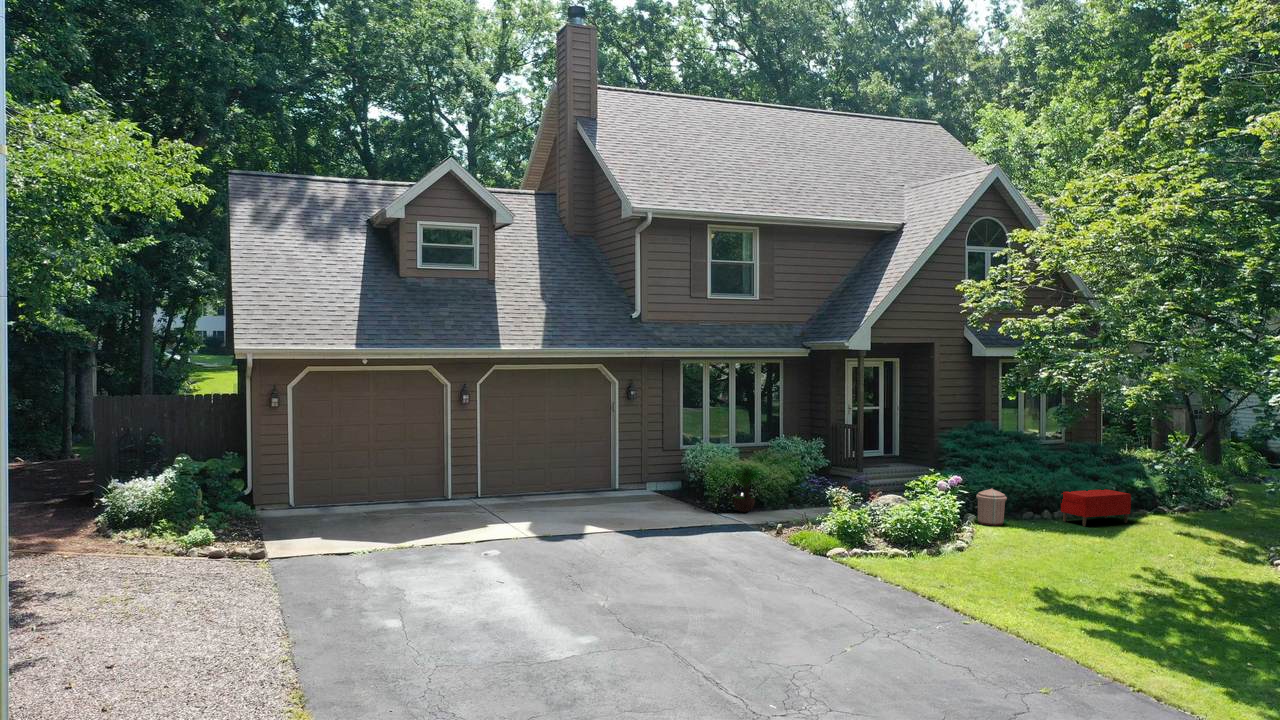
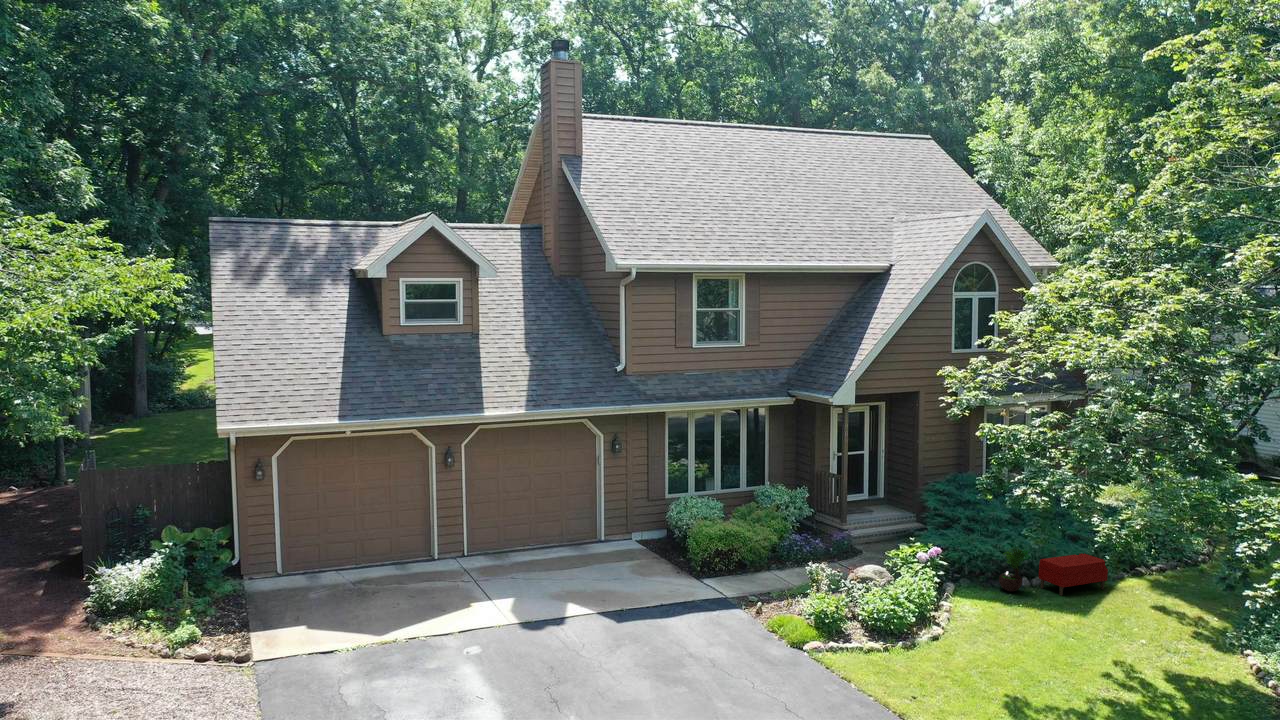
potted tree: present [733,468,759,512] -> present [999,548,1029,592]
trash can: present [976,488,1007,526] -> none [955,558,985,596]

